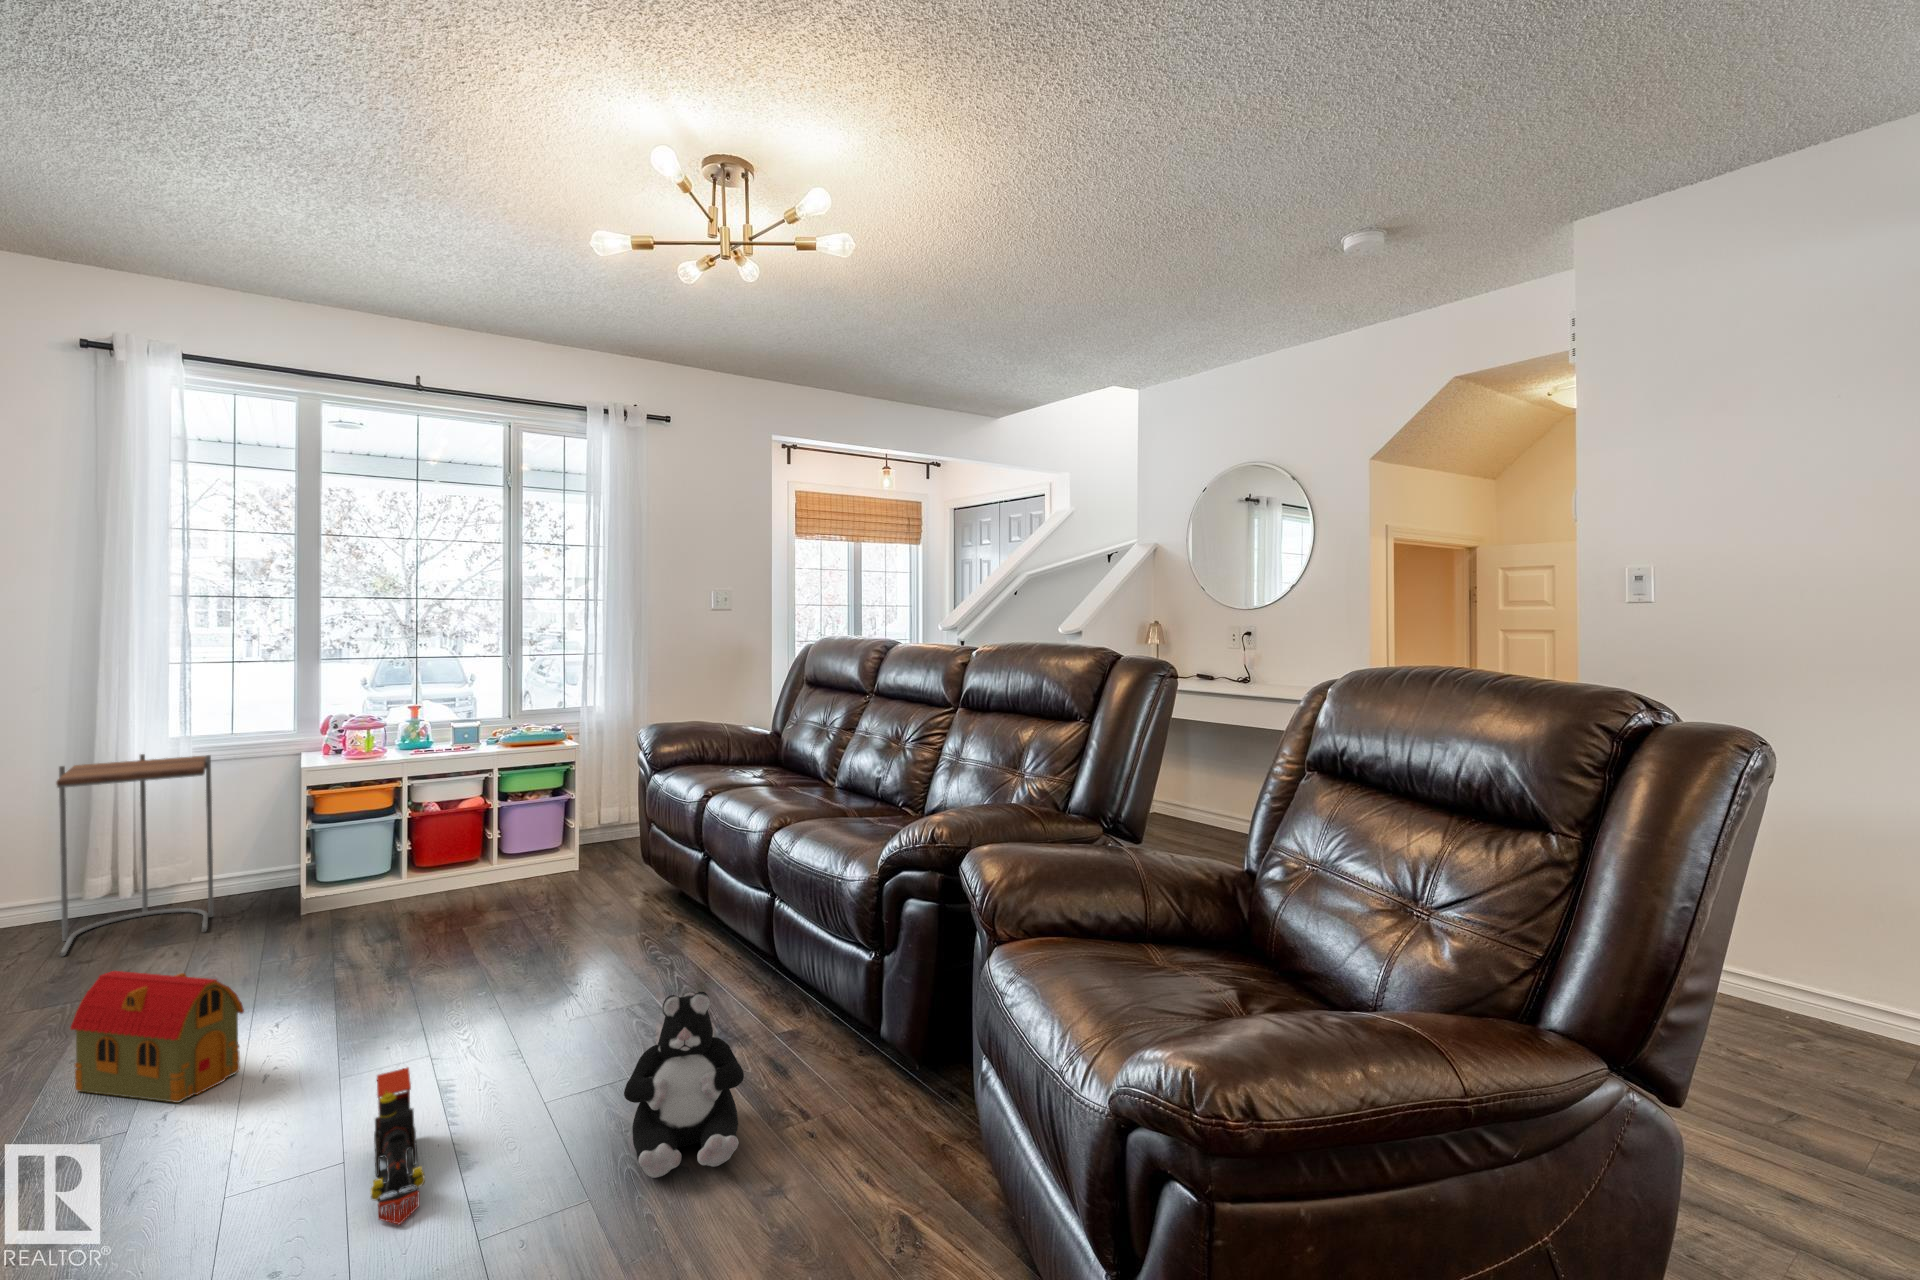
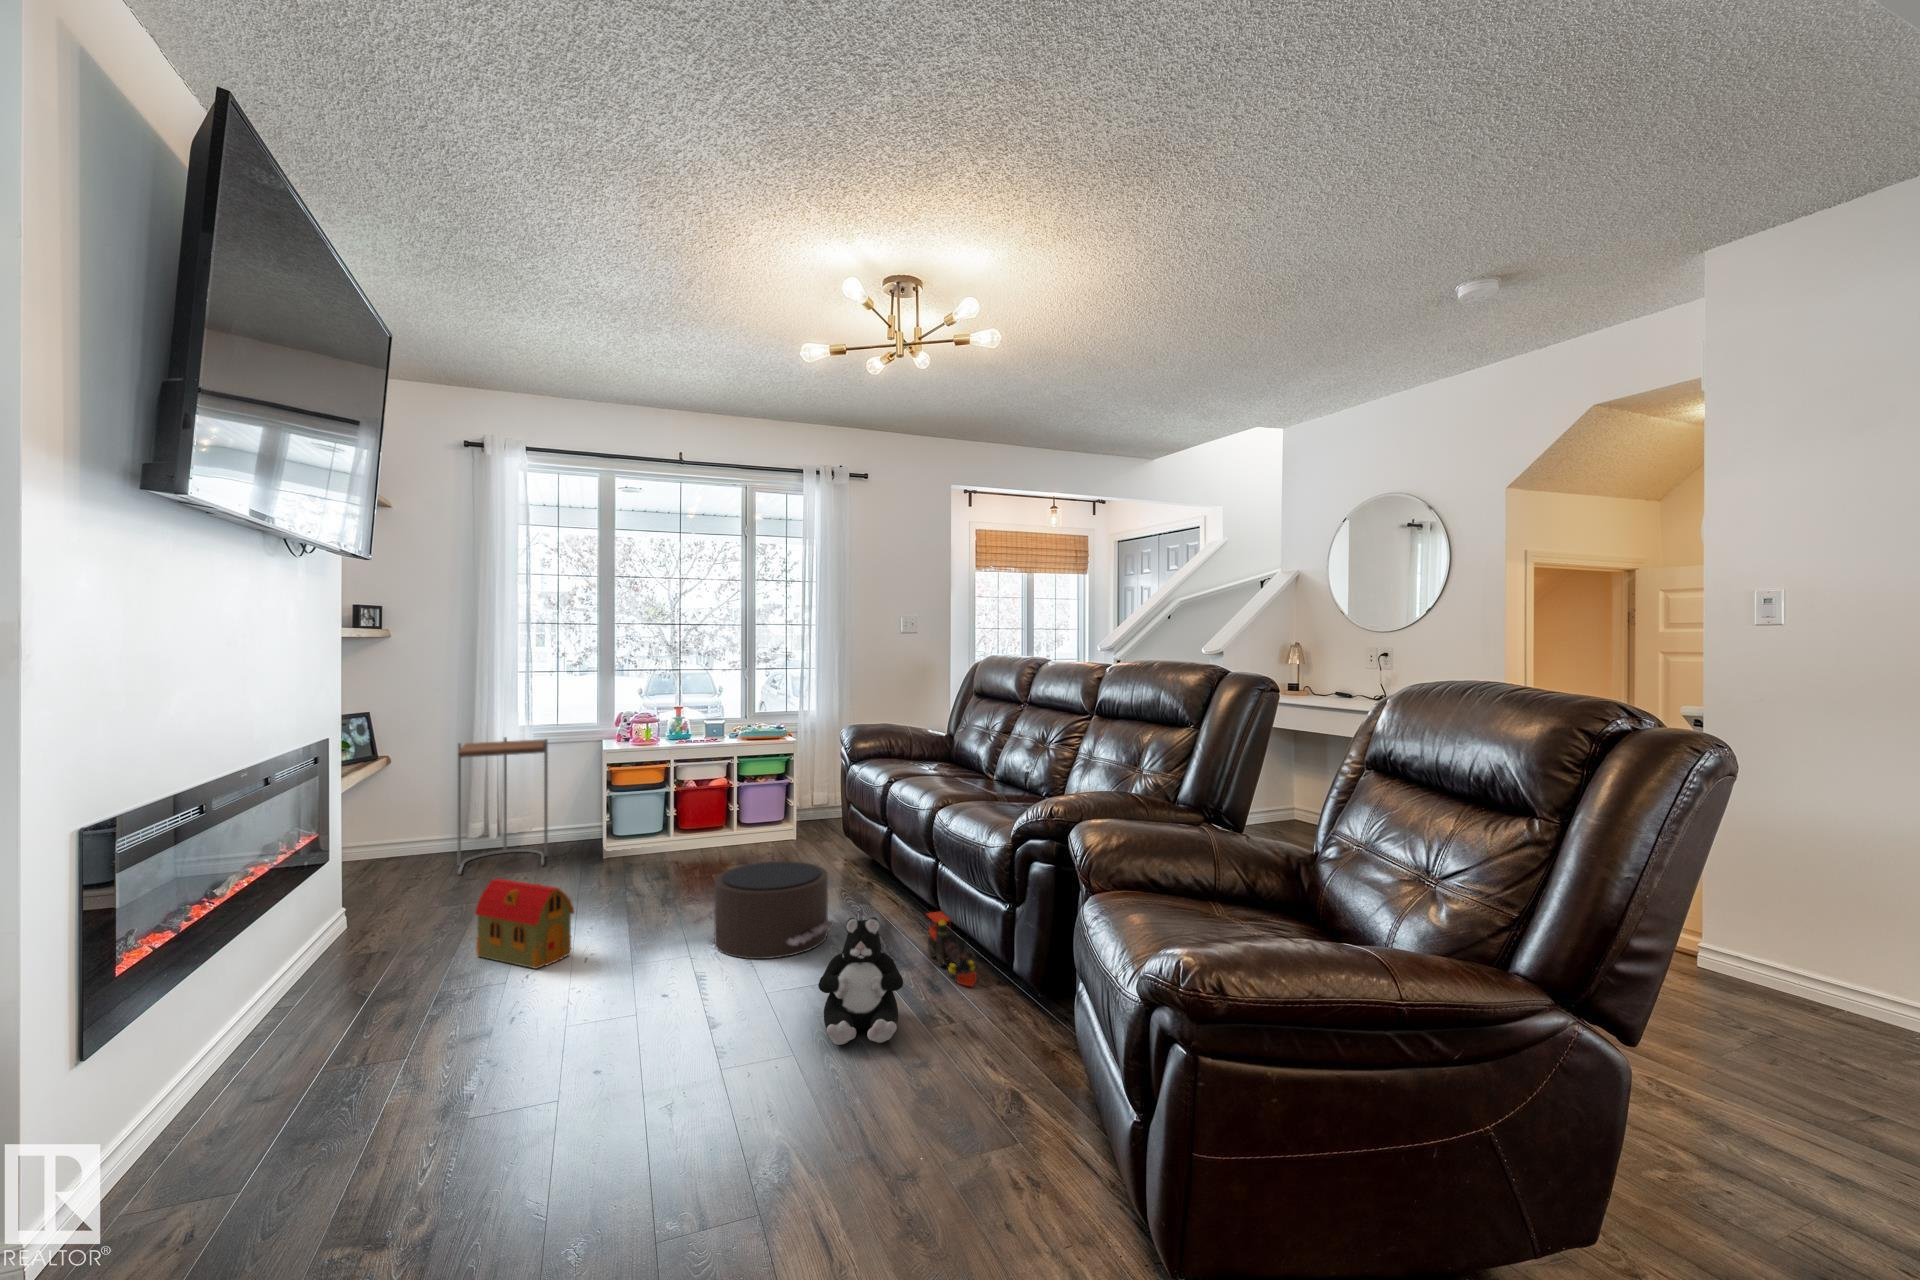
pouf: none [429,910,645,1051] -> present [692,861,834,959]
toy train: present [371,1068,425,1225] -> present [927,912,977,986]

